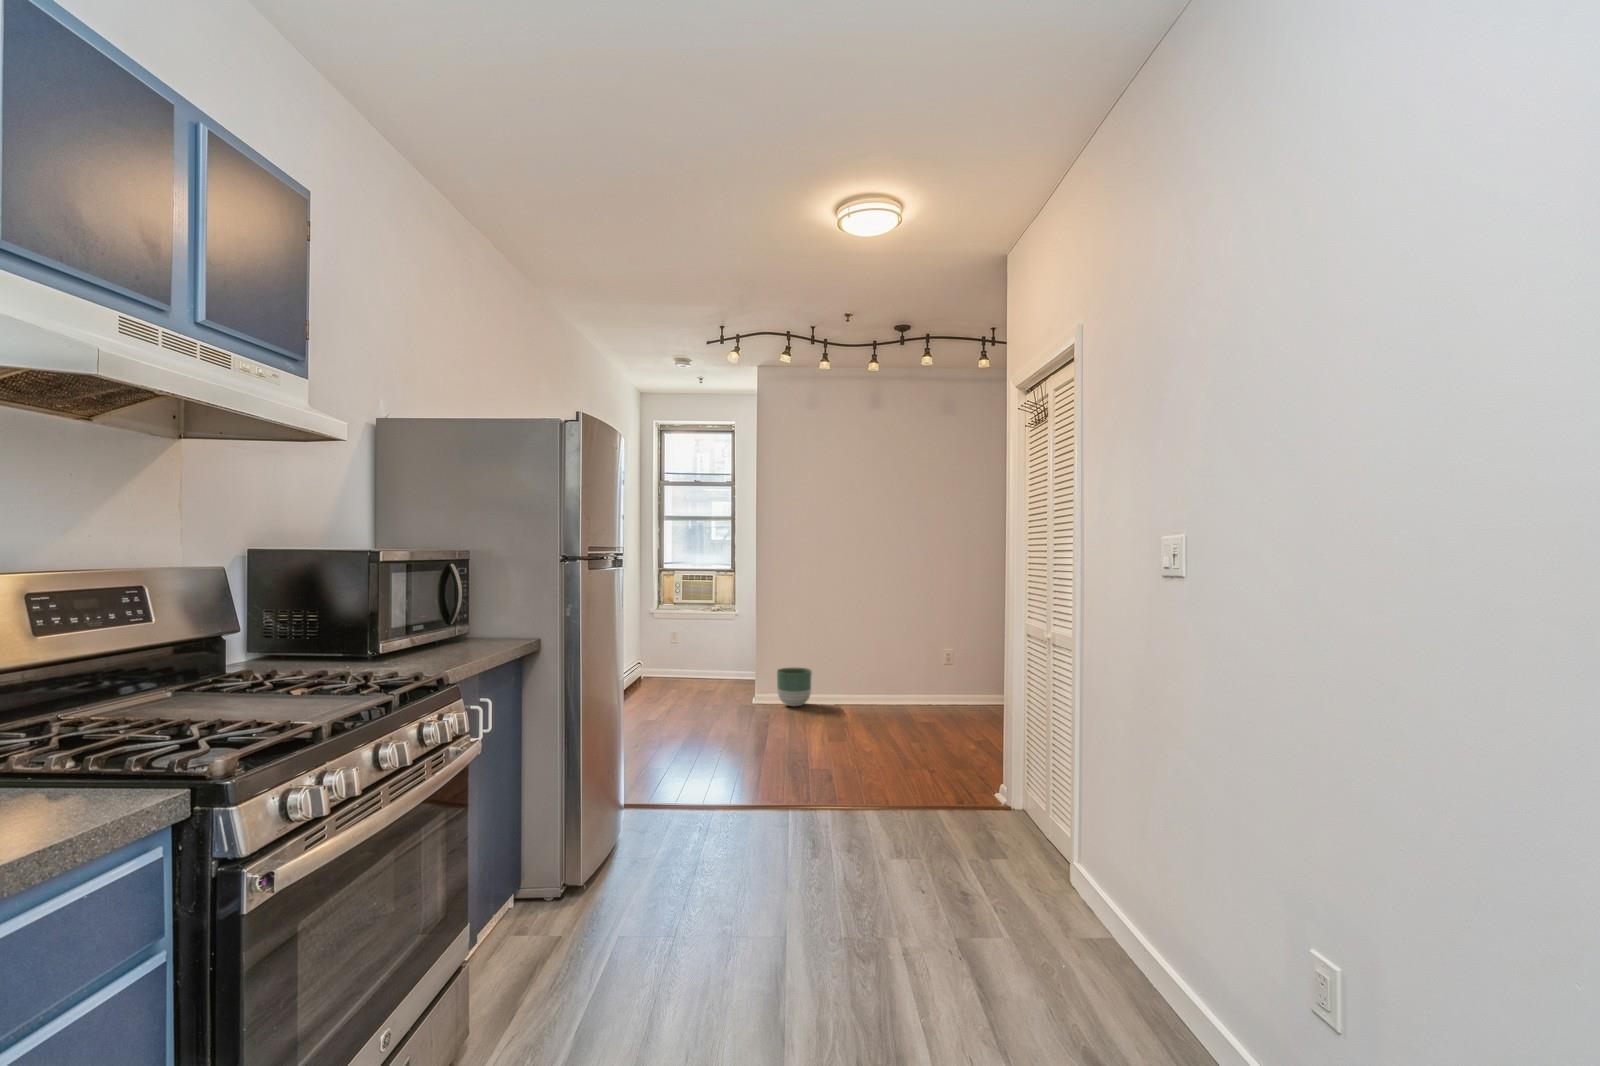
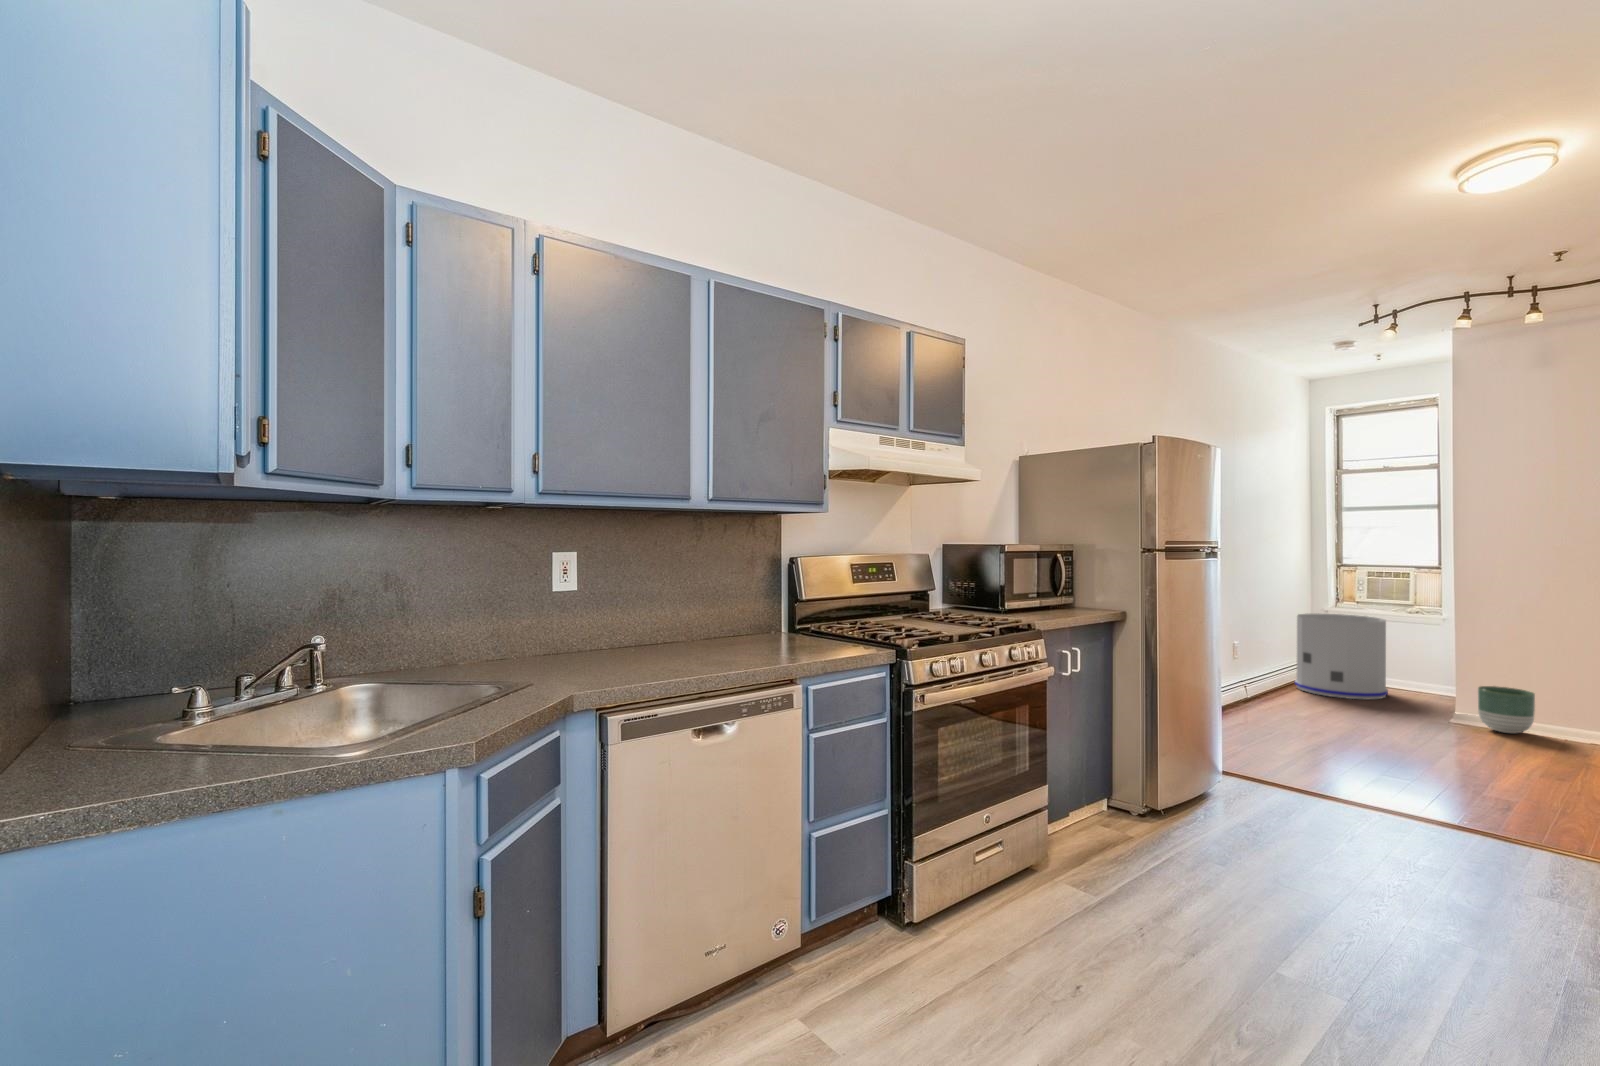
trash can: none [634,616,707,697] -> present [1295,614,1388,699]

